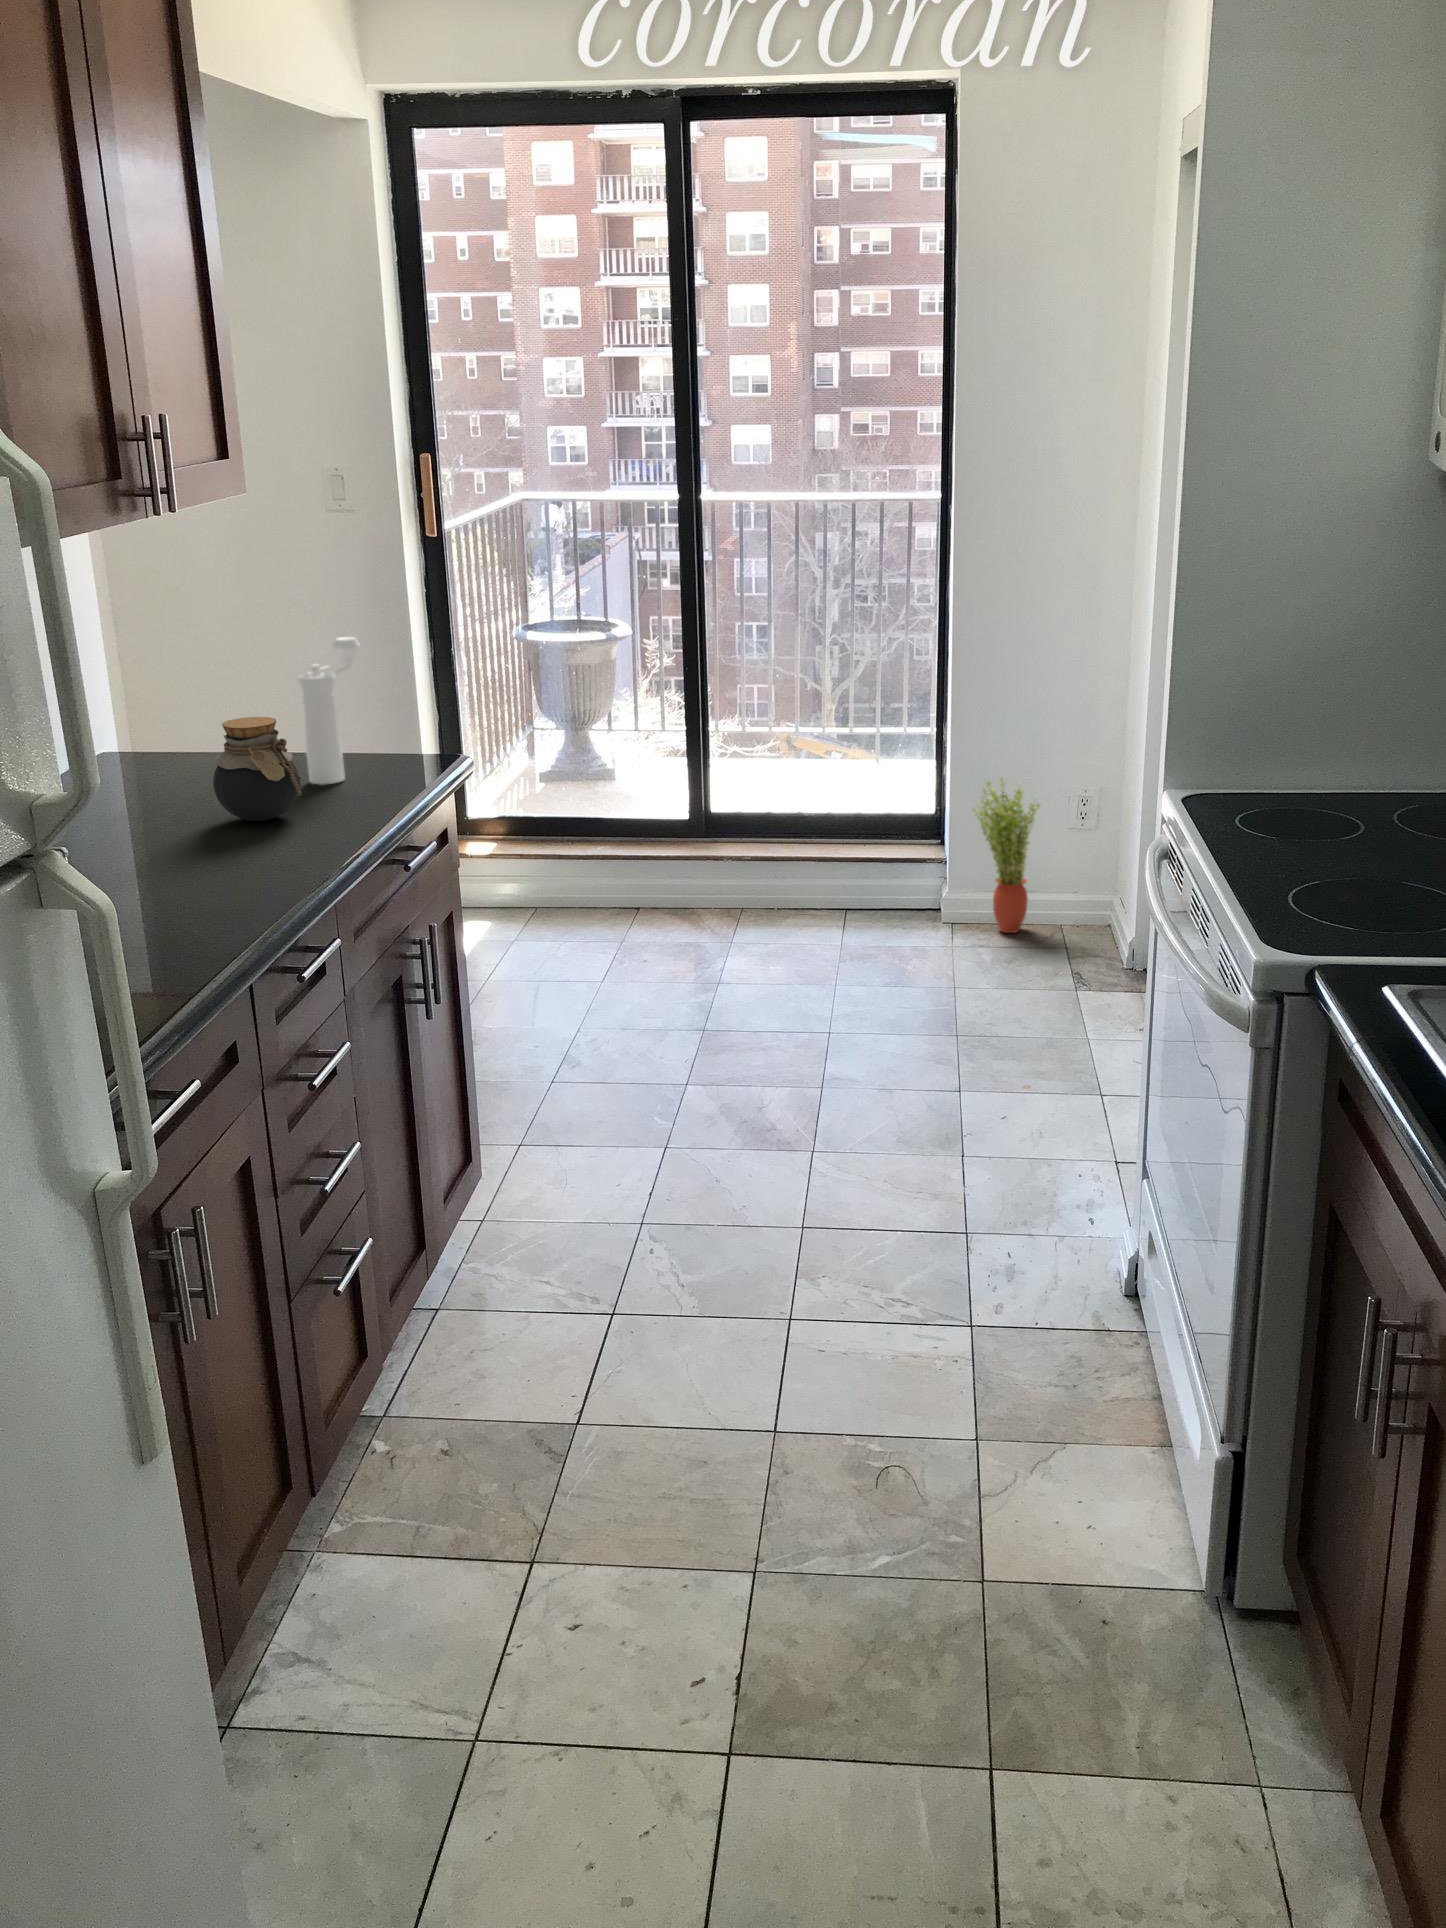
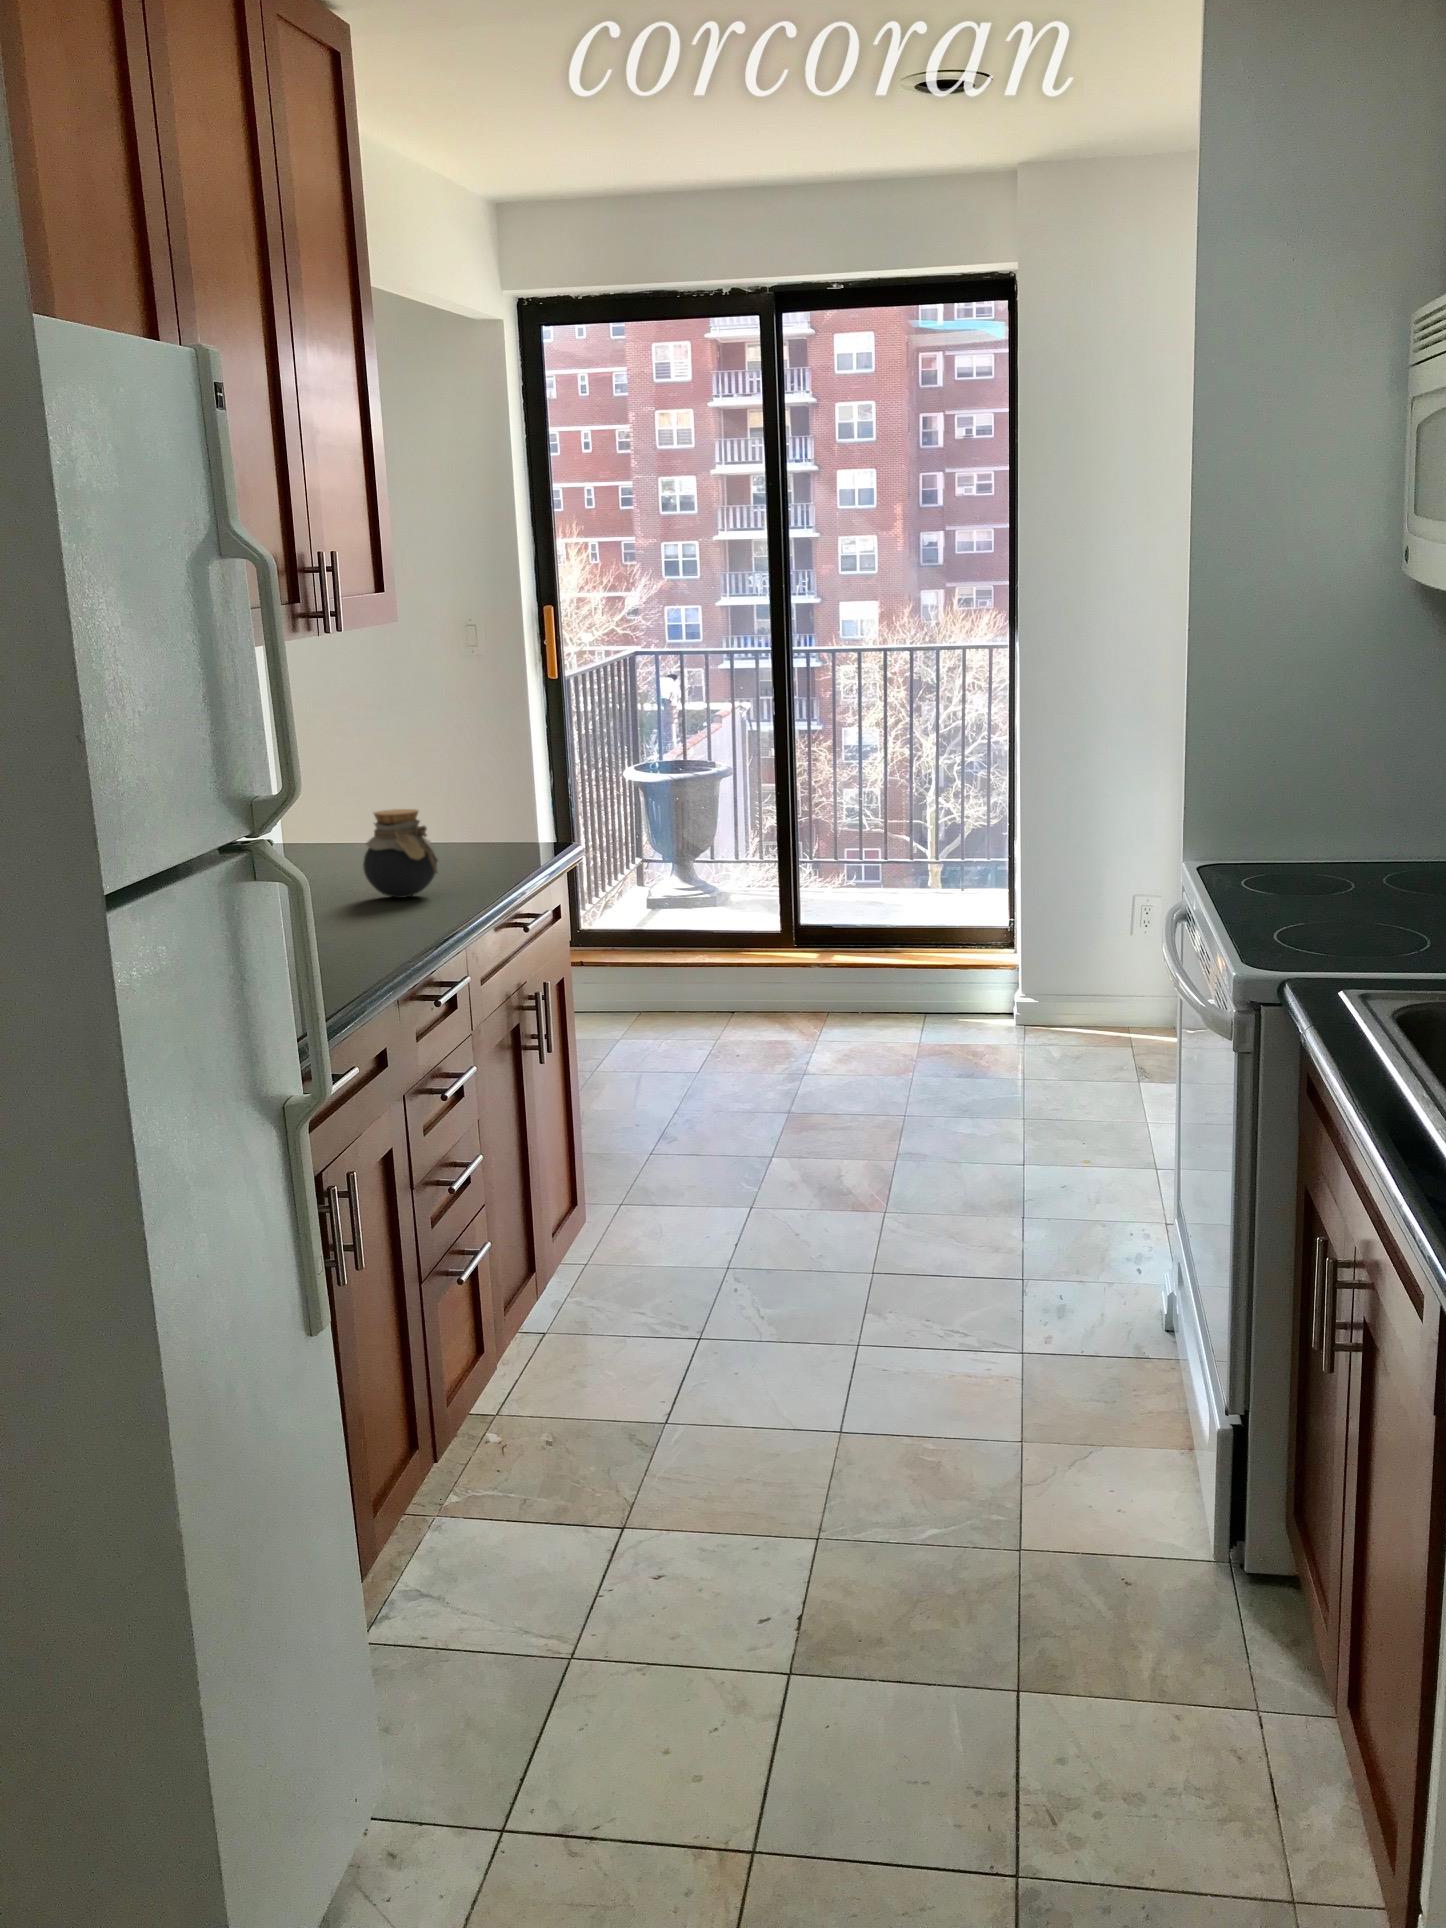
pepper mill: present [298,637,360,785] -> none [436,753,490,878]
potted plant: present [973,779,1040,933] -> none [1075,930,1144,1087]

